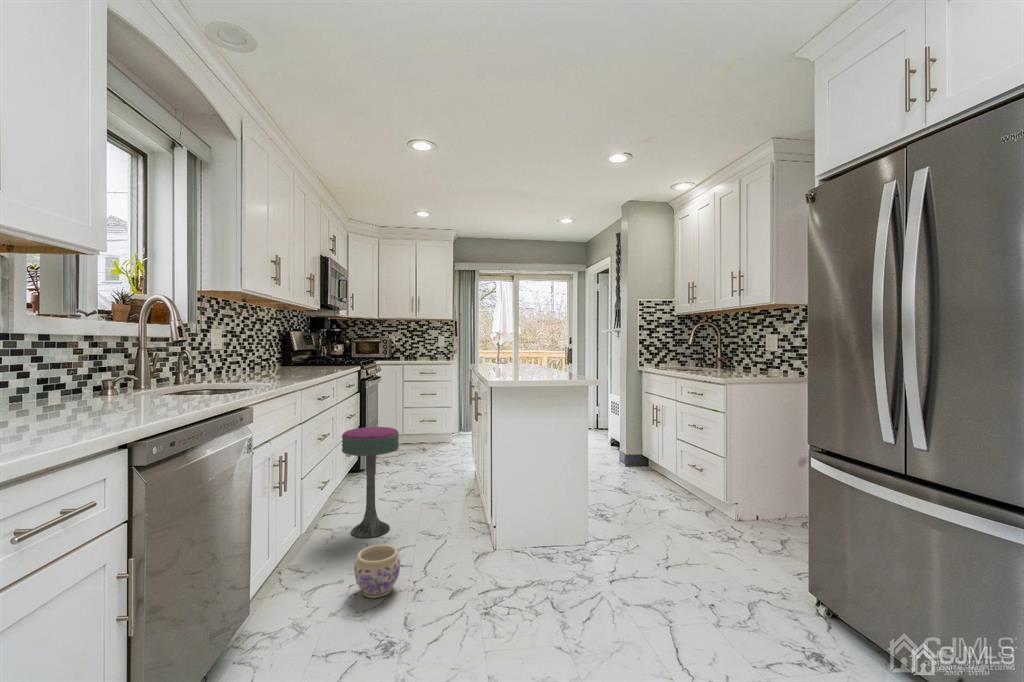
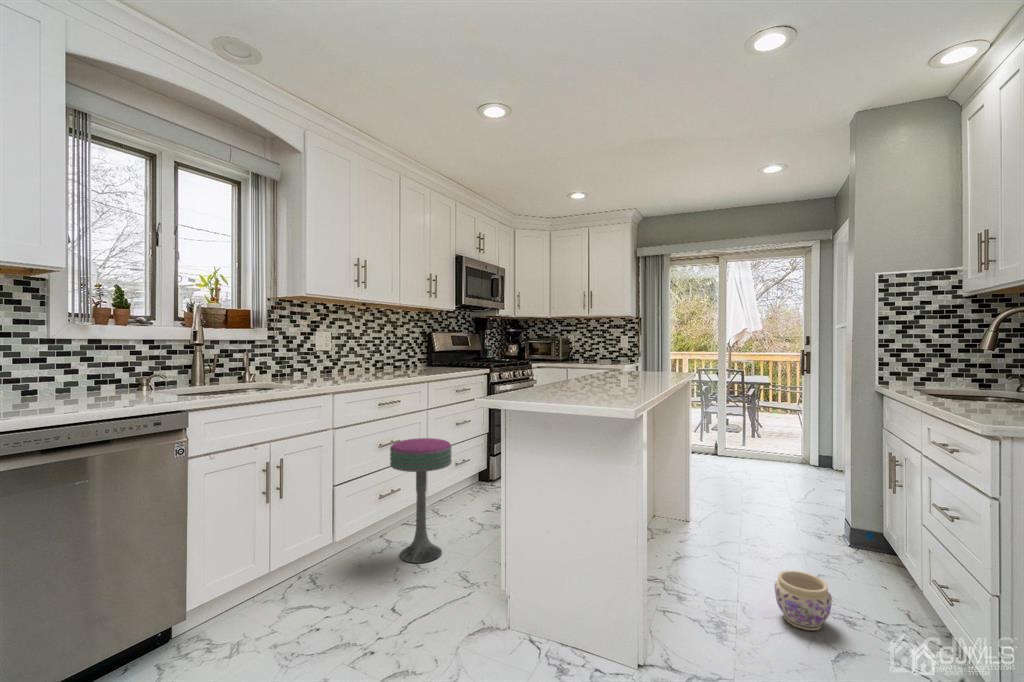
planter: present [354,545,400,599] -> present [774,571,832,631]

